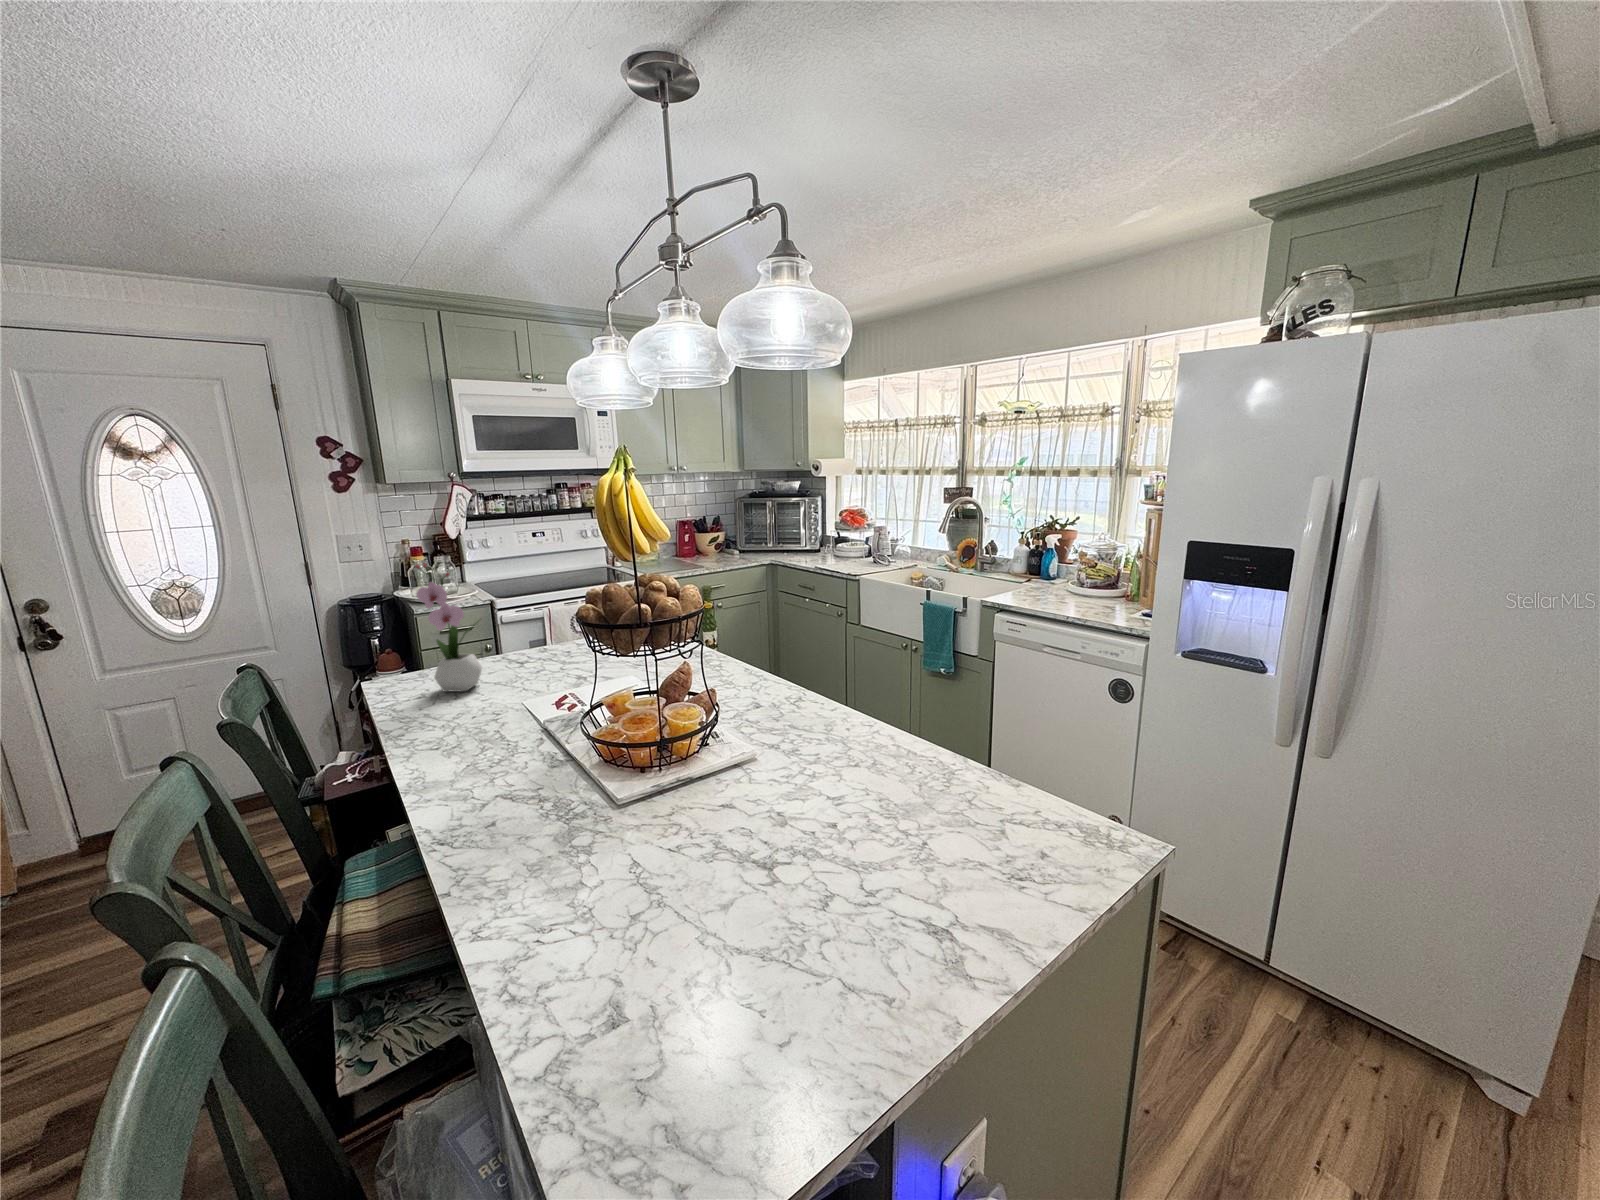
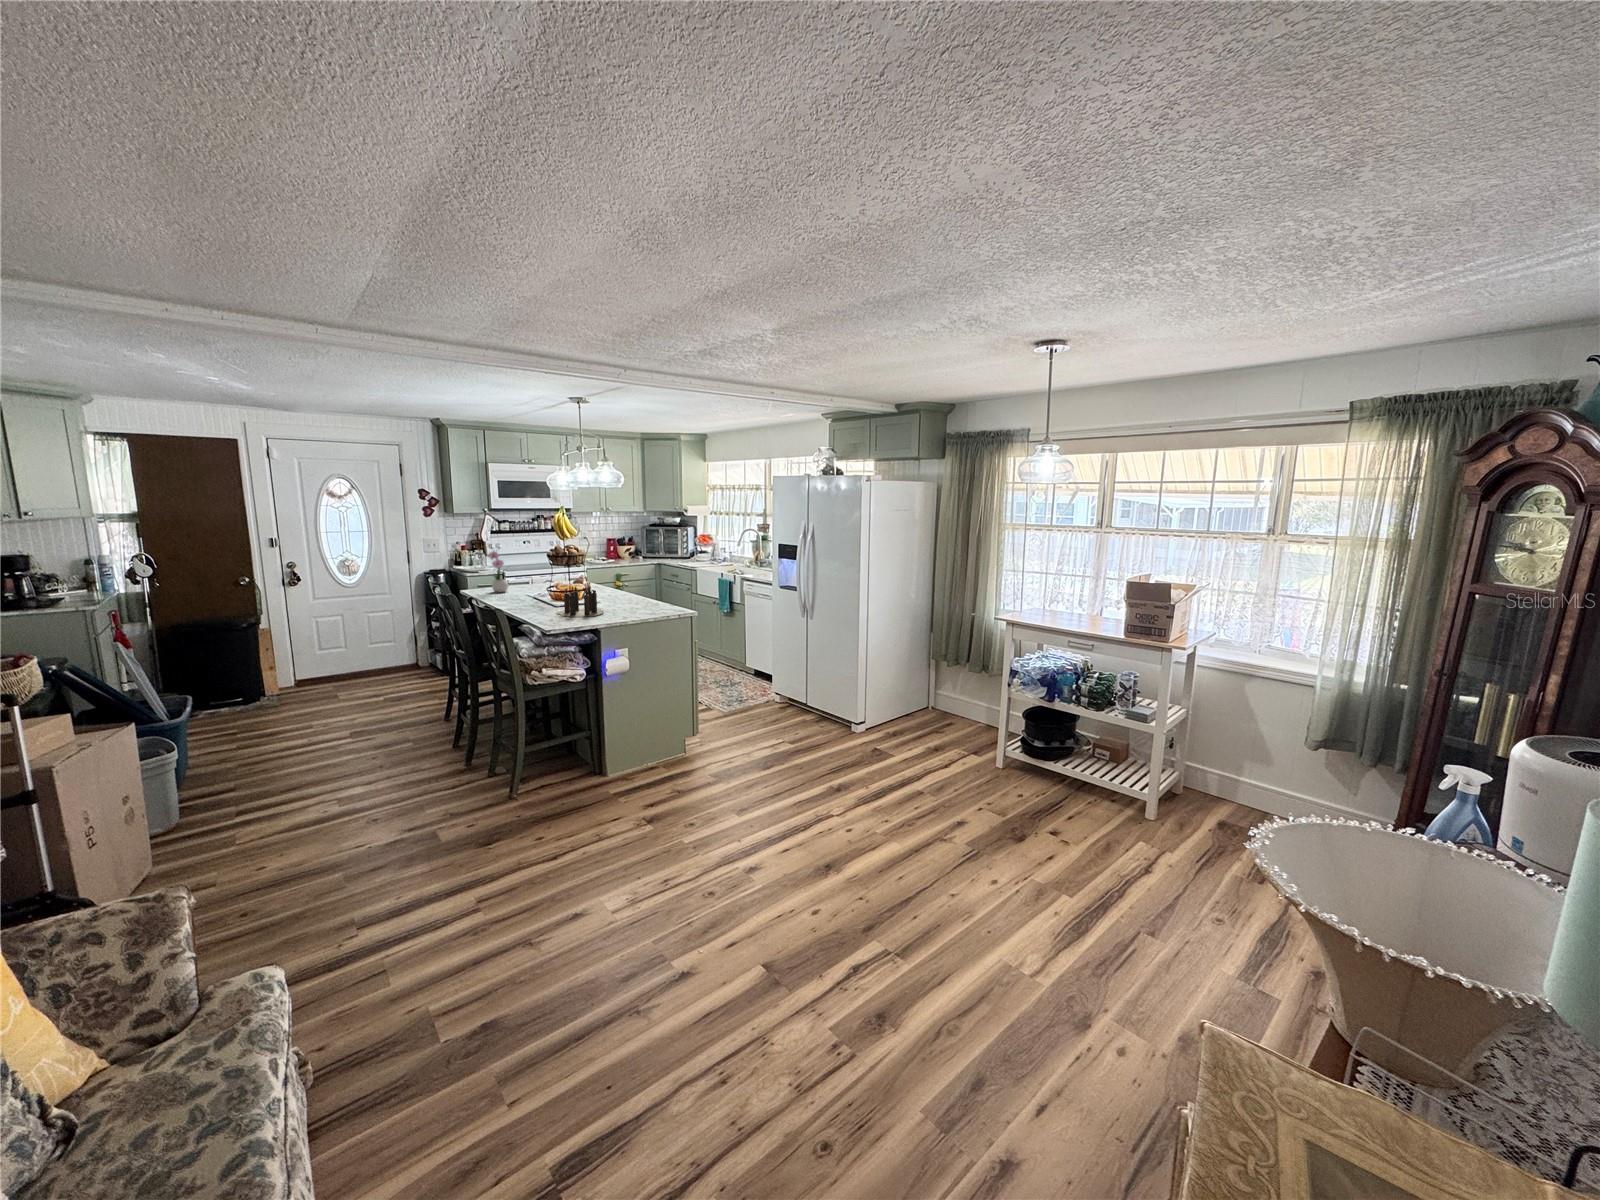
candle: none [628,767,895,967] -> present [557,587,603,617]

